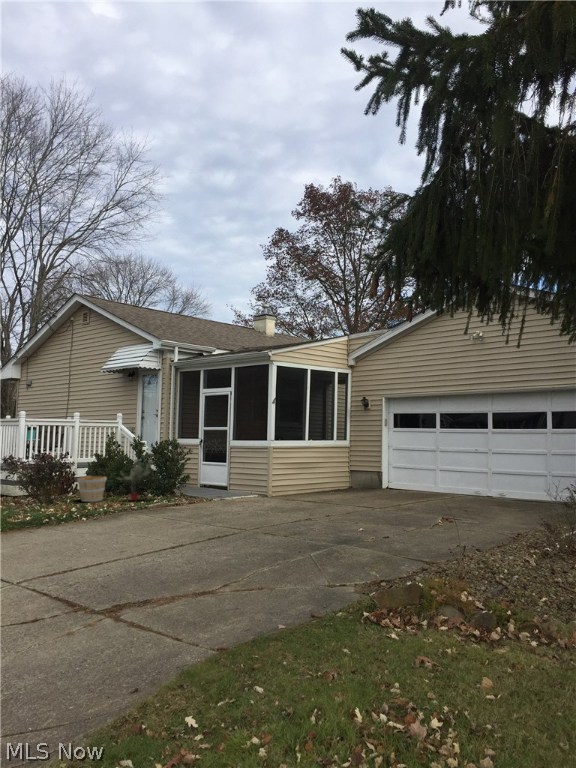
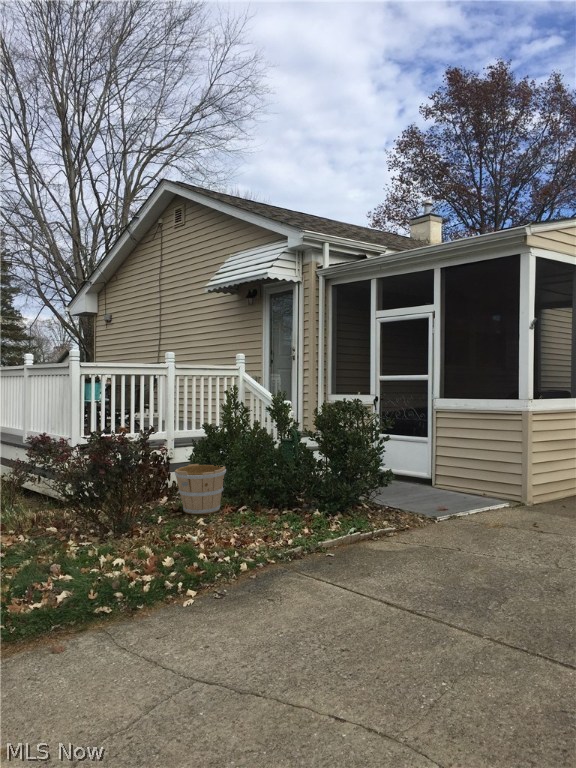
potted tree: present [120,461,151,501] -> none [245,435,308,514]

